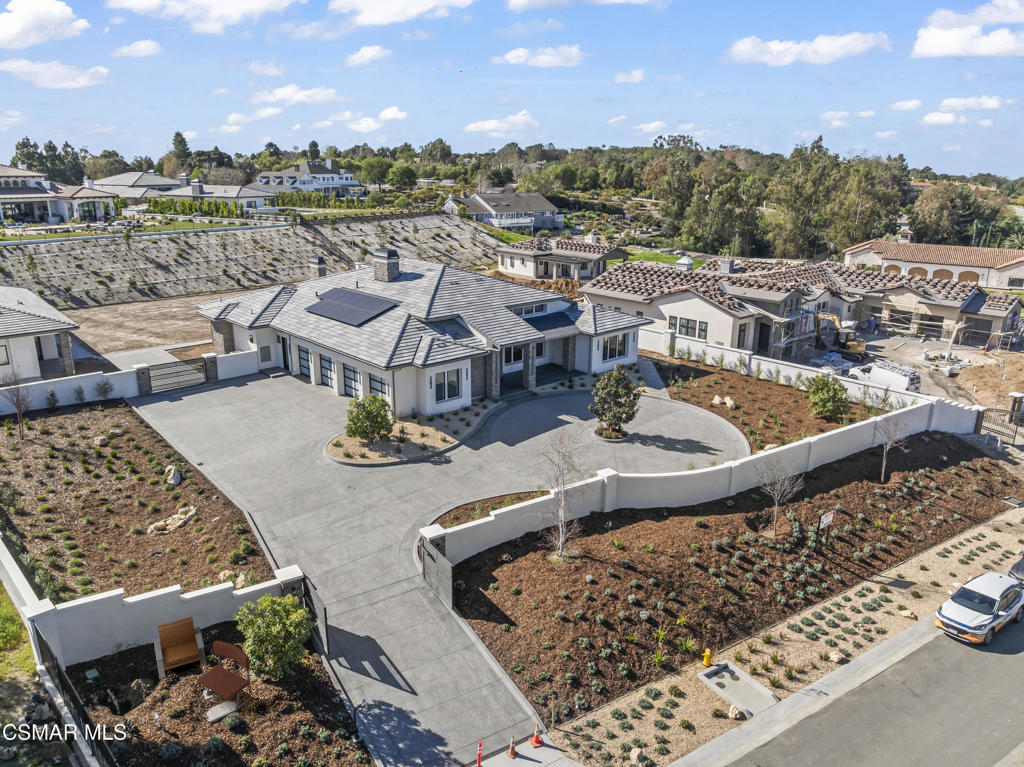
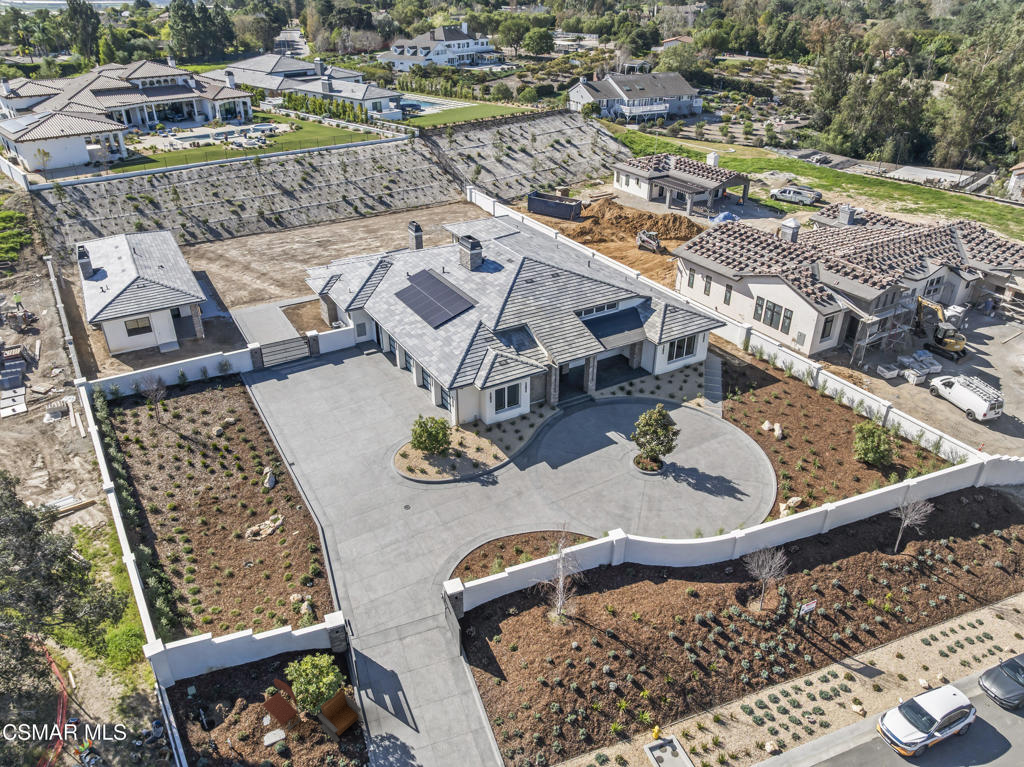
lounge chair: present [154,617,207,679] -> present [318,690,363,743]

